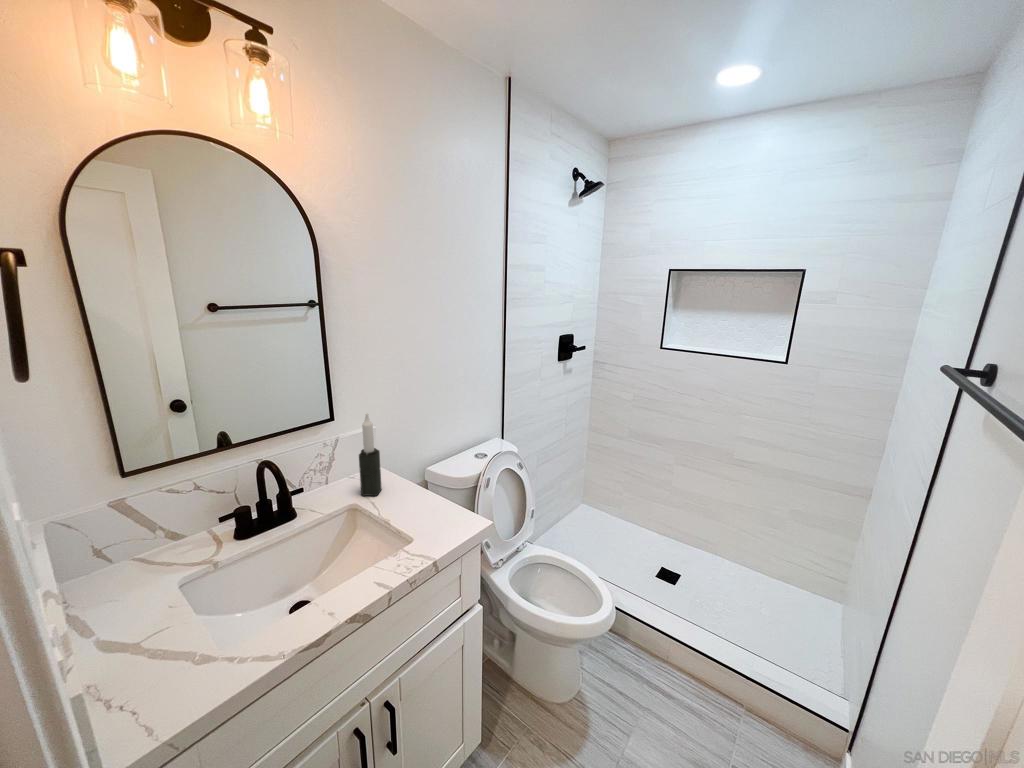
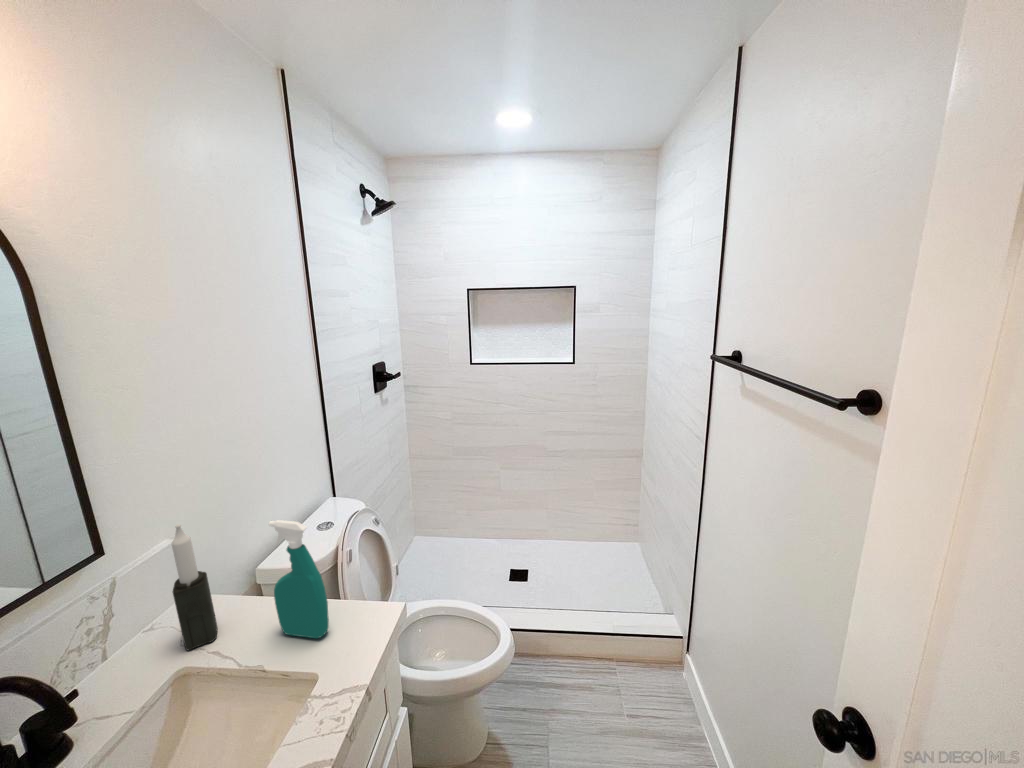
spray bottle: none [407,426,435,520] -> present [269,520,329,638]

